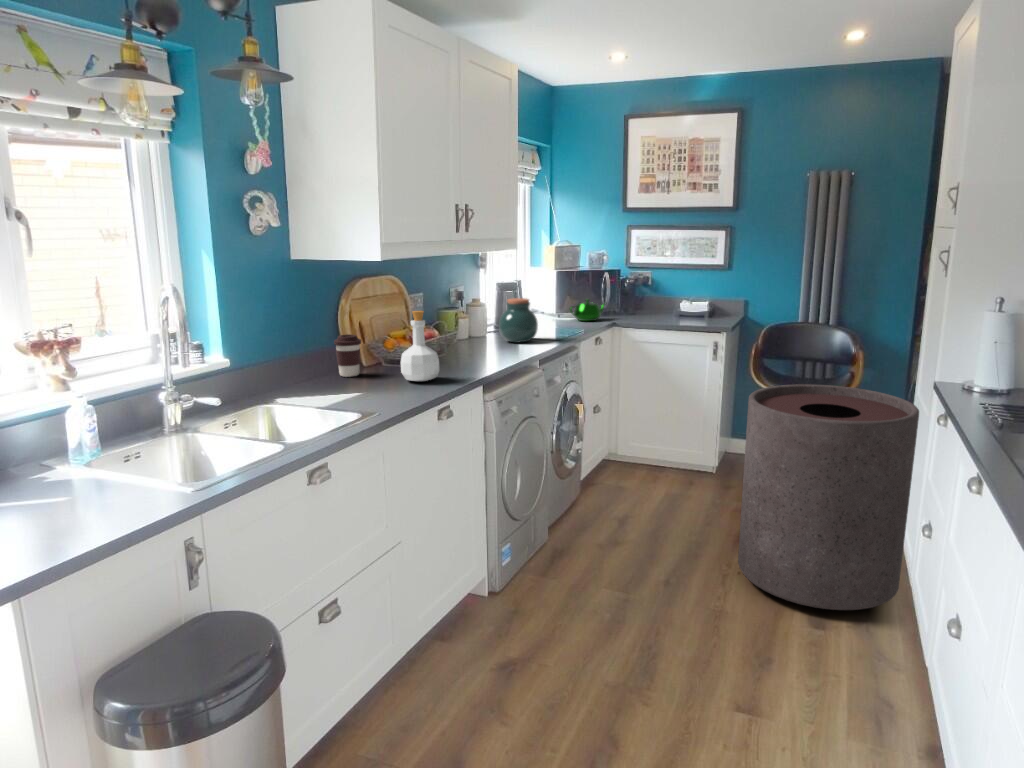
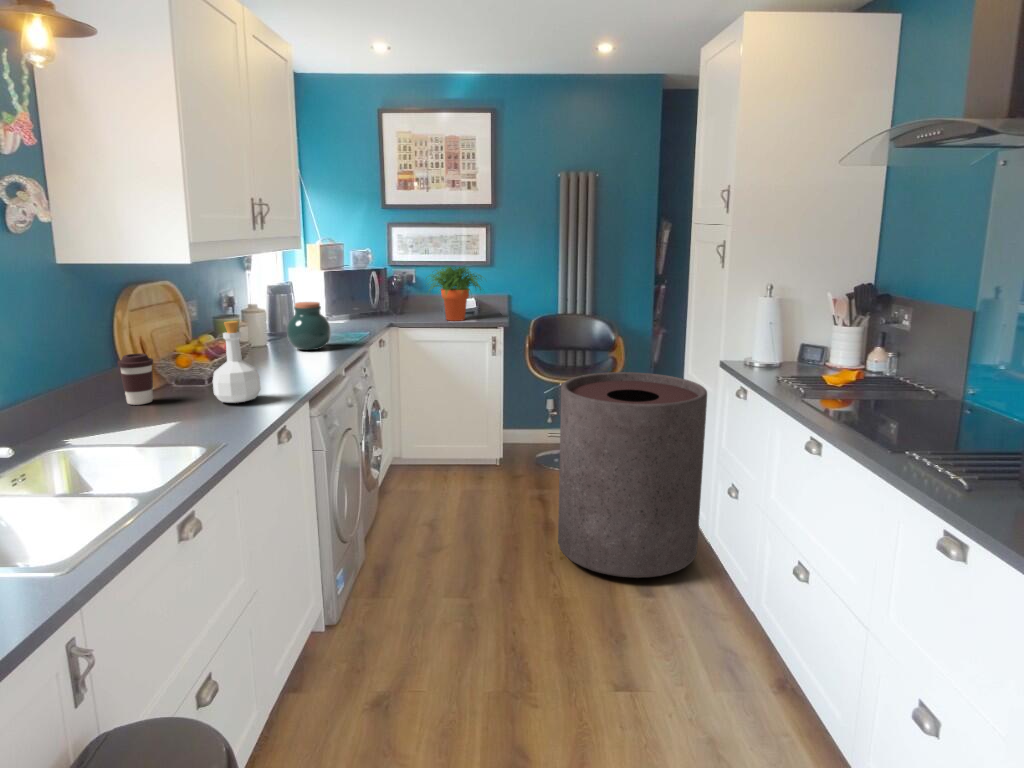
potted plant: none [649,268,713,323] -> present [429,267,482,321]
teapot: present [570,299,605,321] -> none [344,300,381,323]

